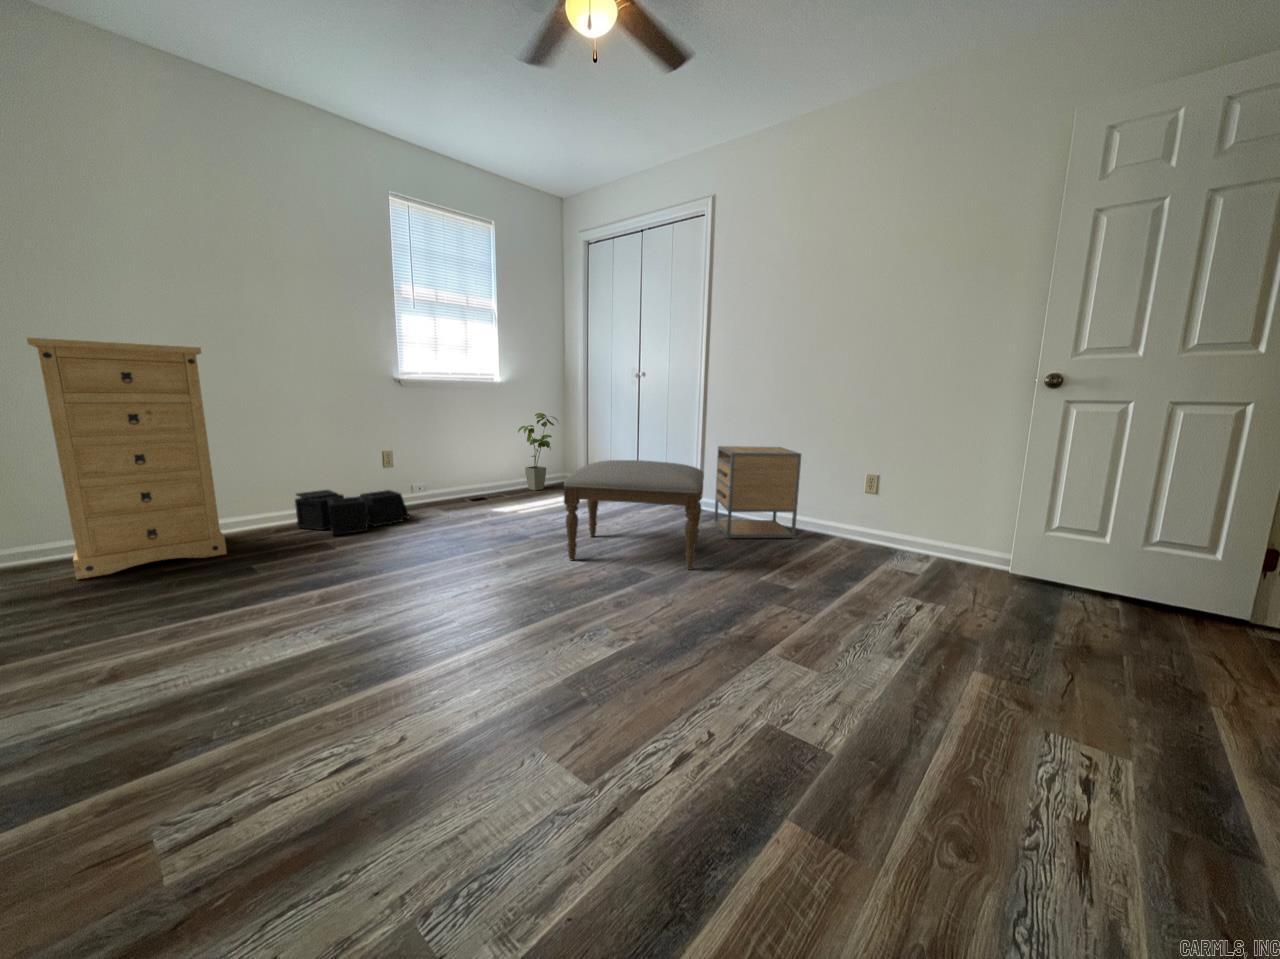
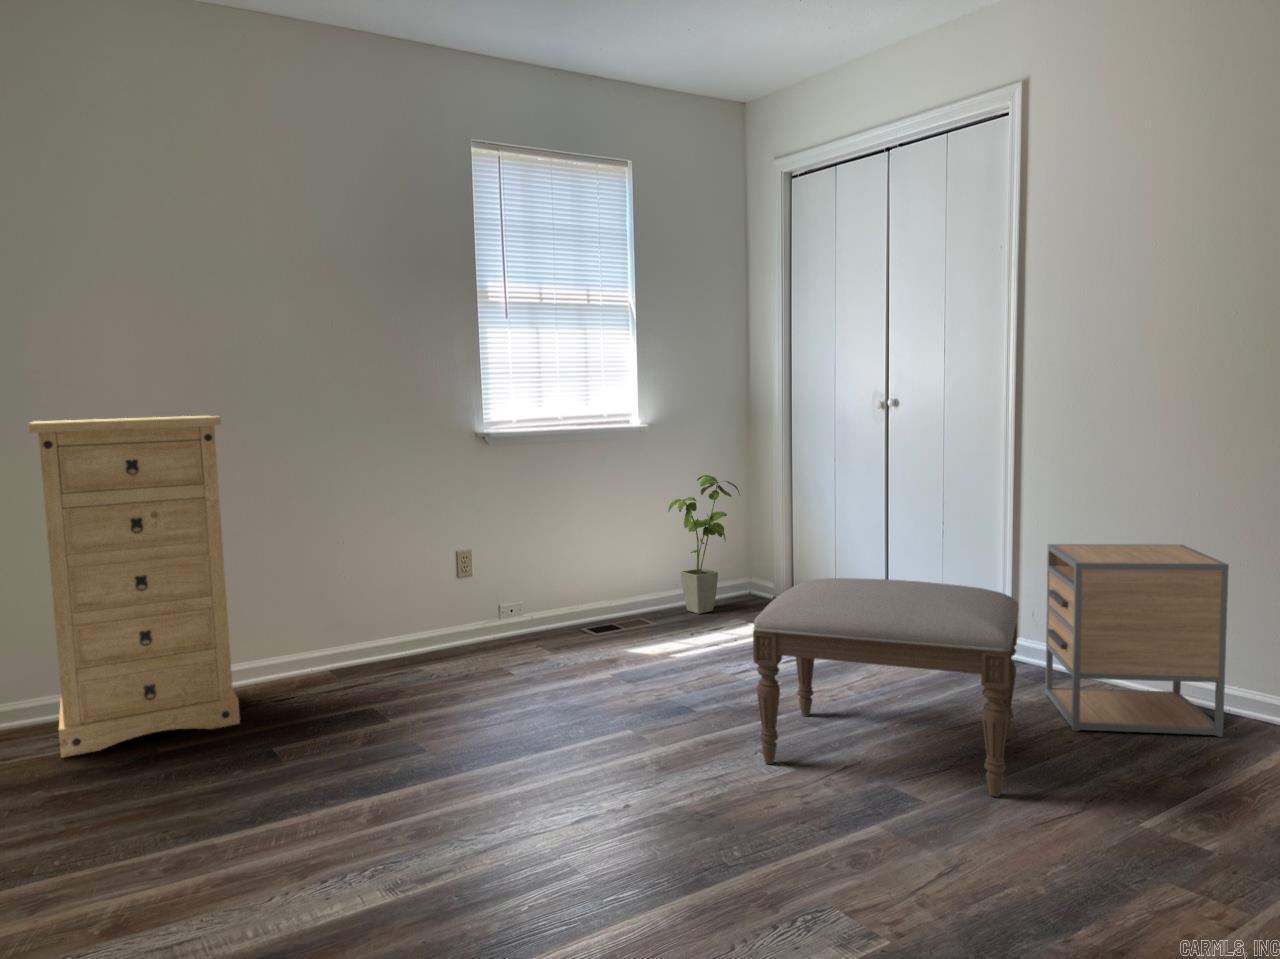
storage bin: present [295,490,409,535] -> none [329,617,495,696]

